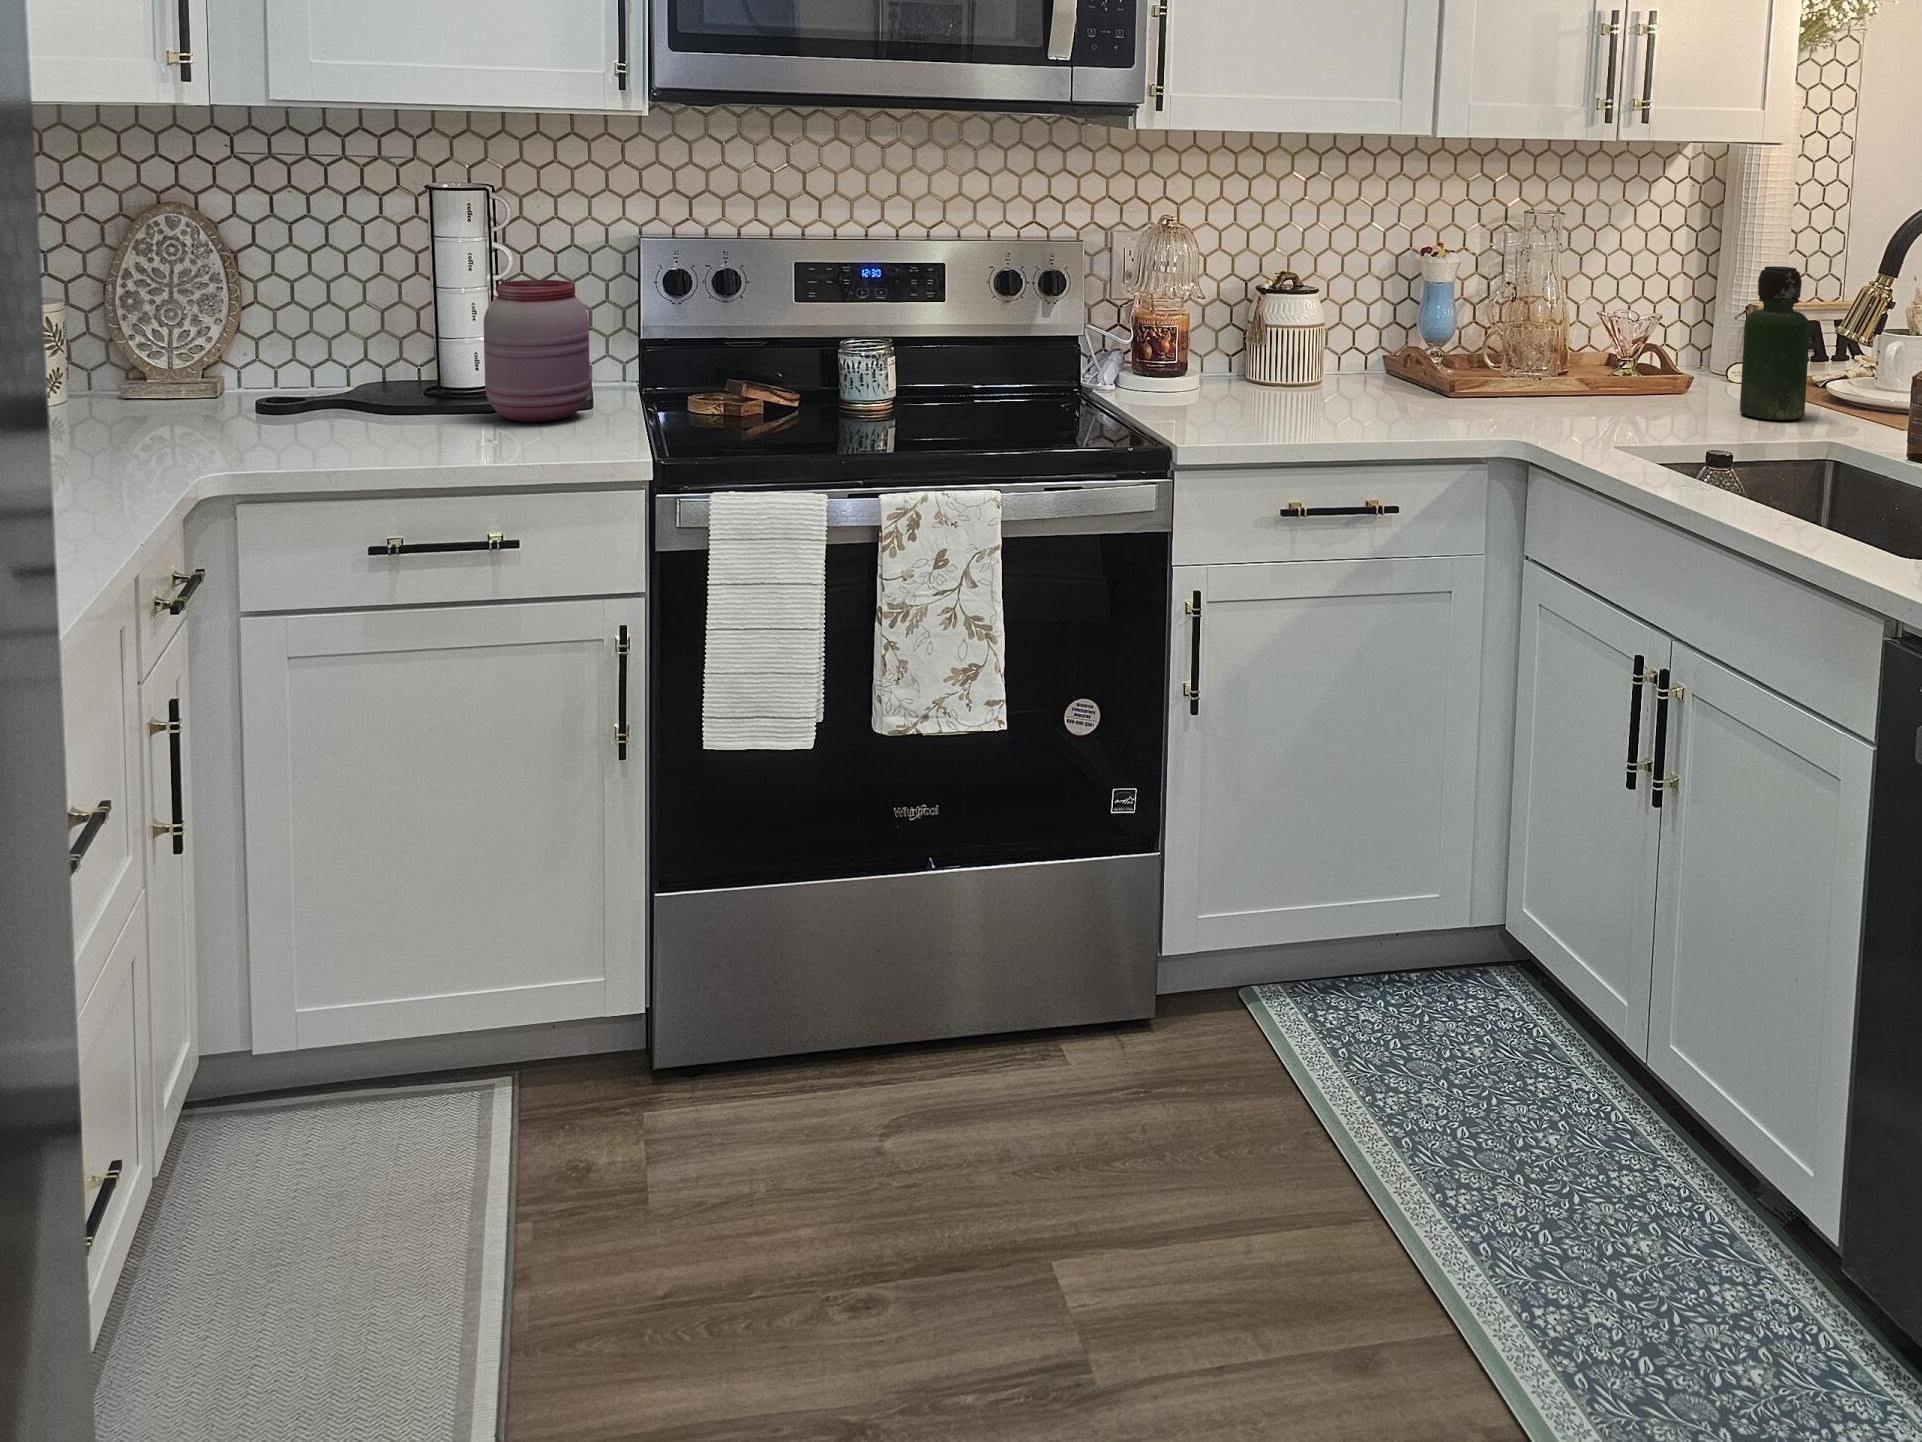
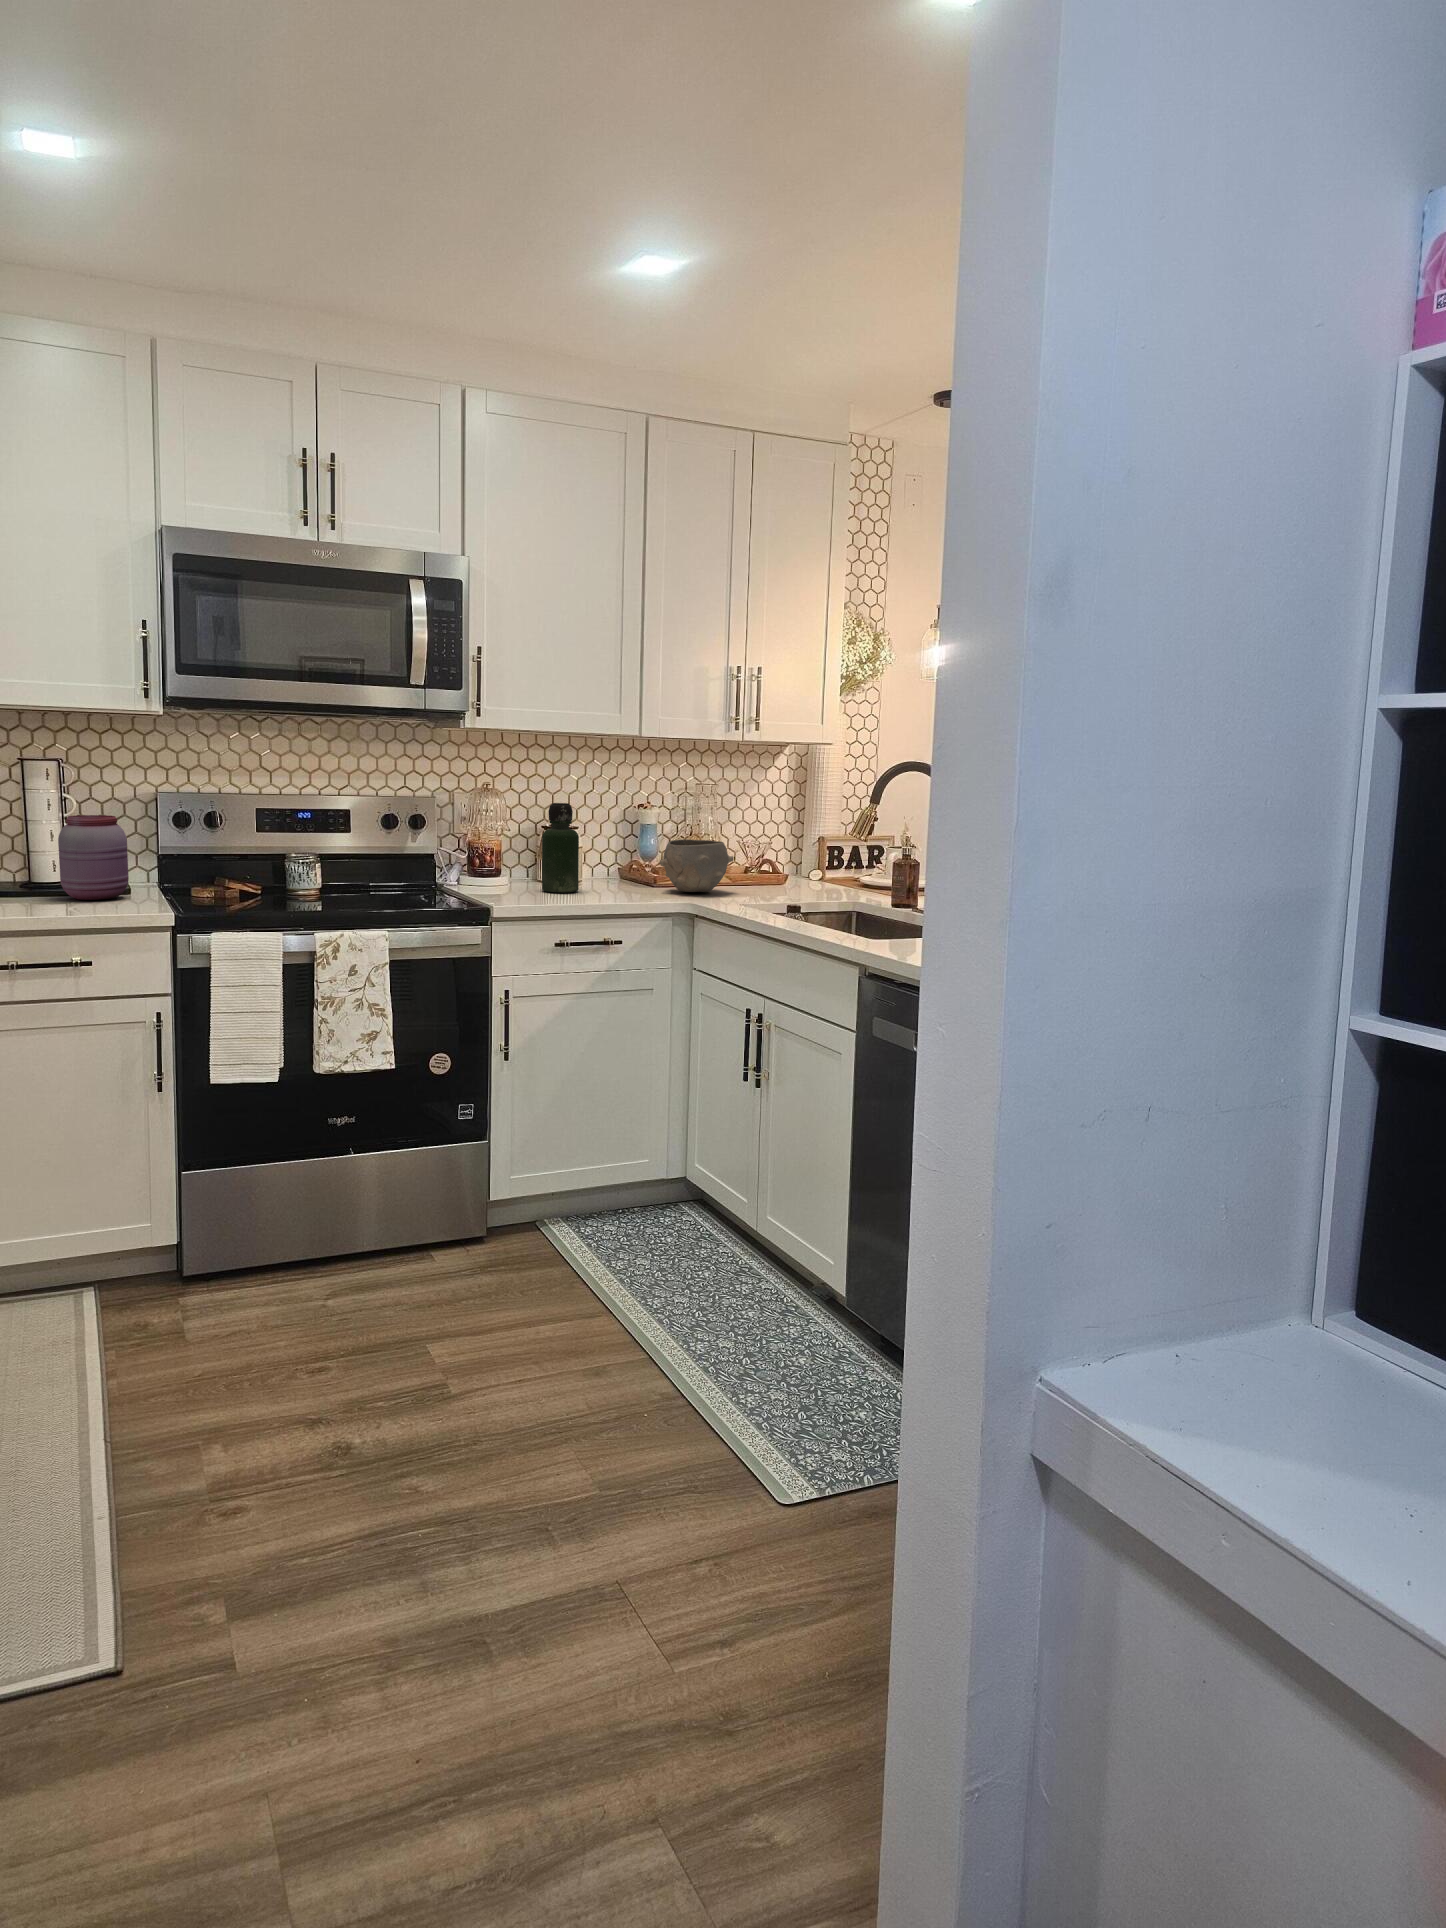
bottle: present [1740,266,1810,420] -> present [542,803,579,893]
bowl: none [1467,318,1600,415] -> present [660,839,734,892]

